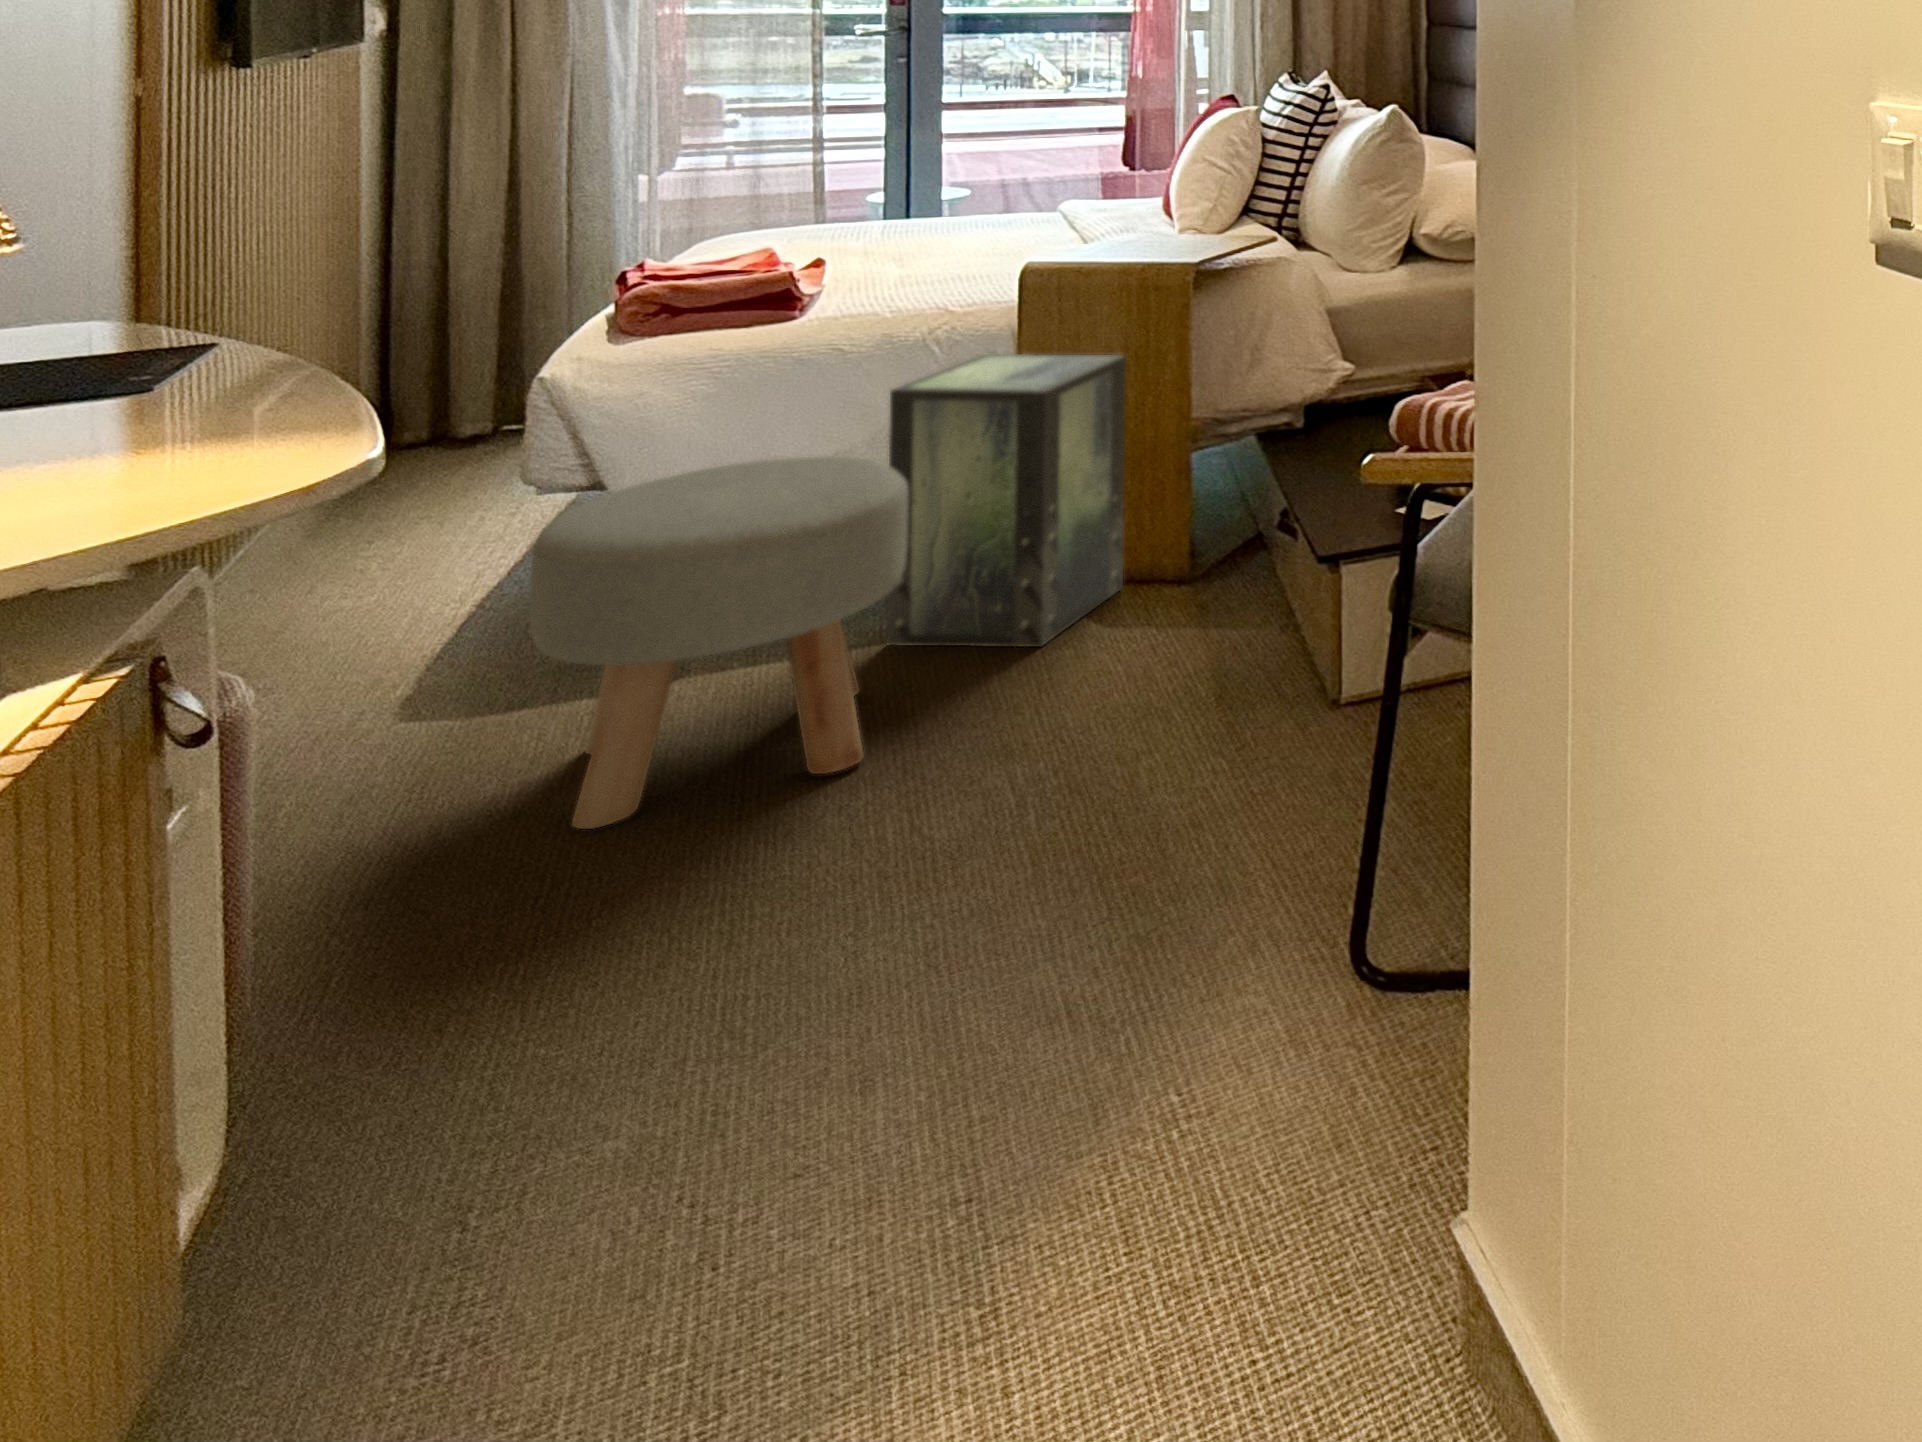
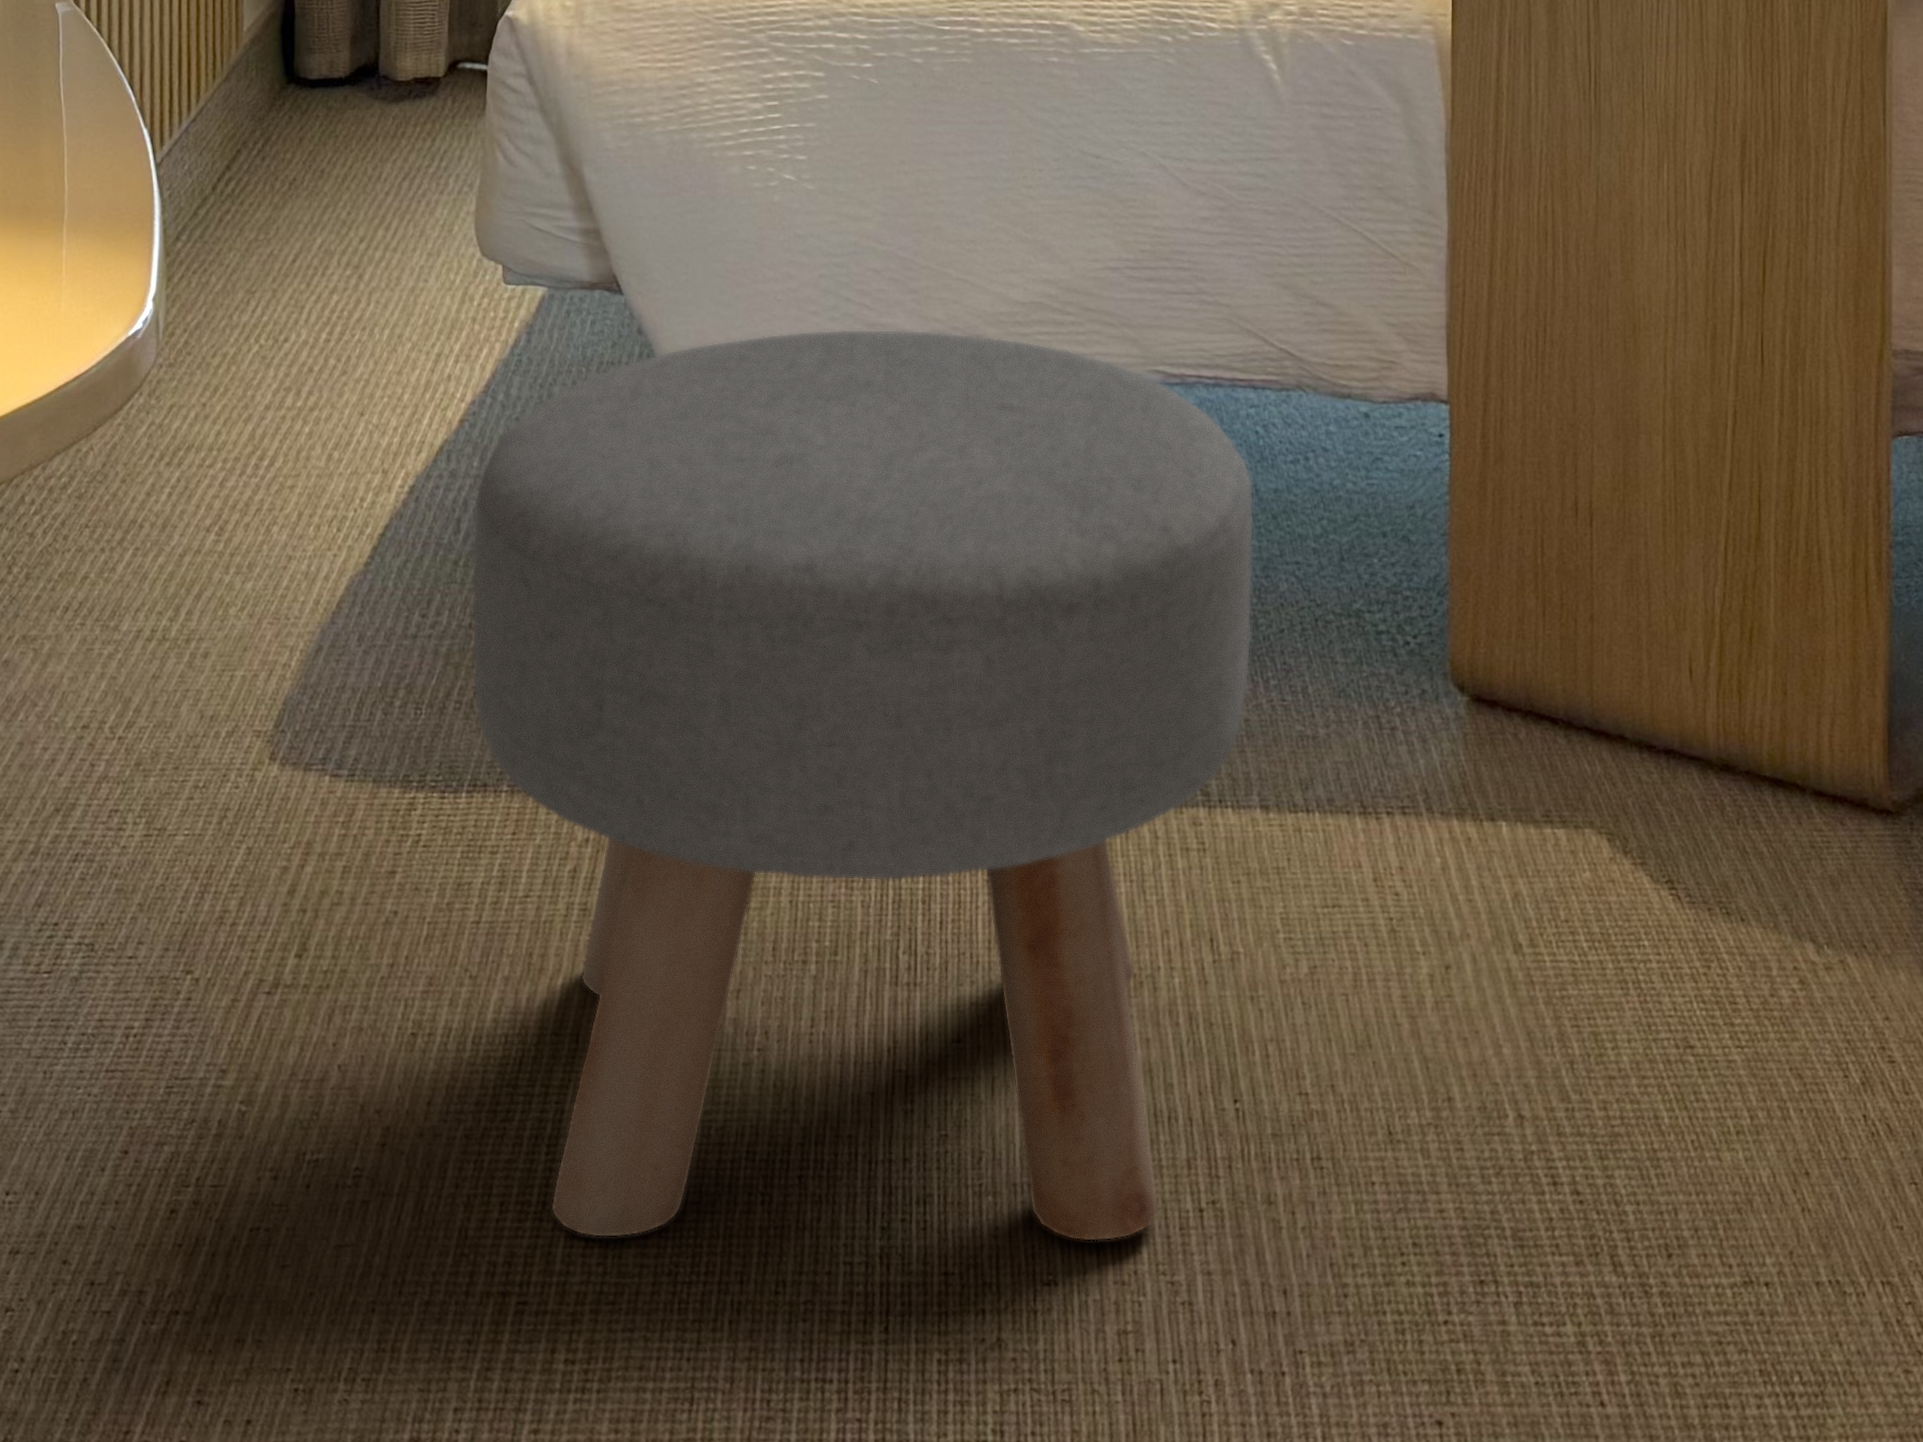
storage box: present [887,354,1126,647] -> none [1181,100,1741,949]

